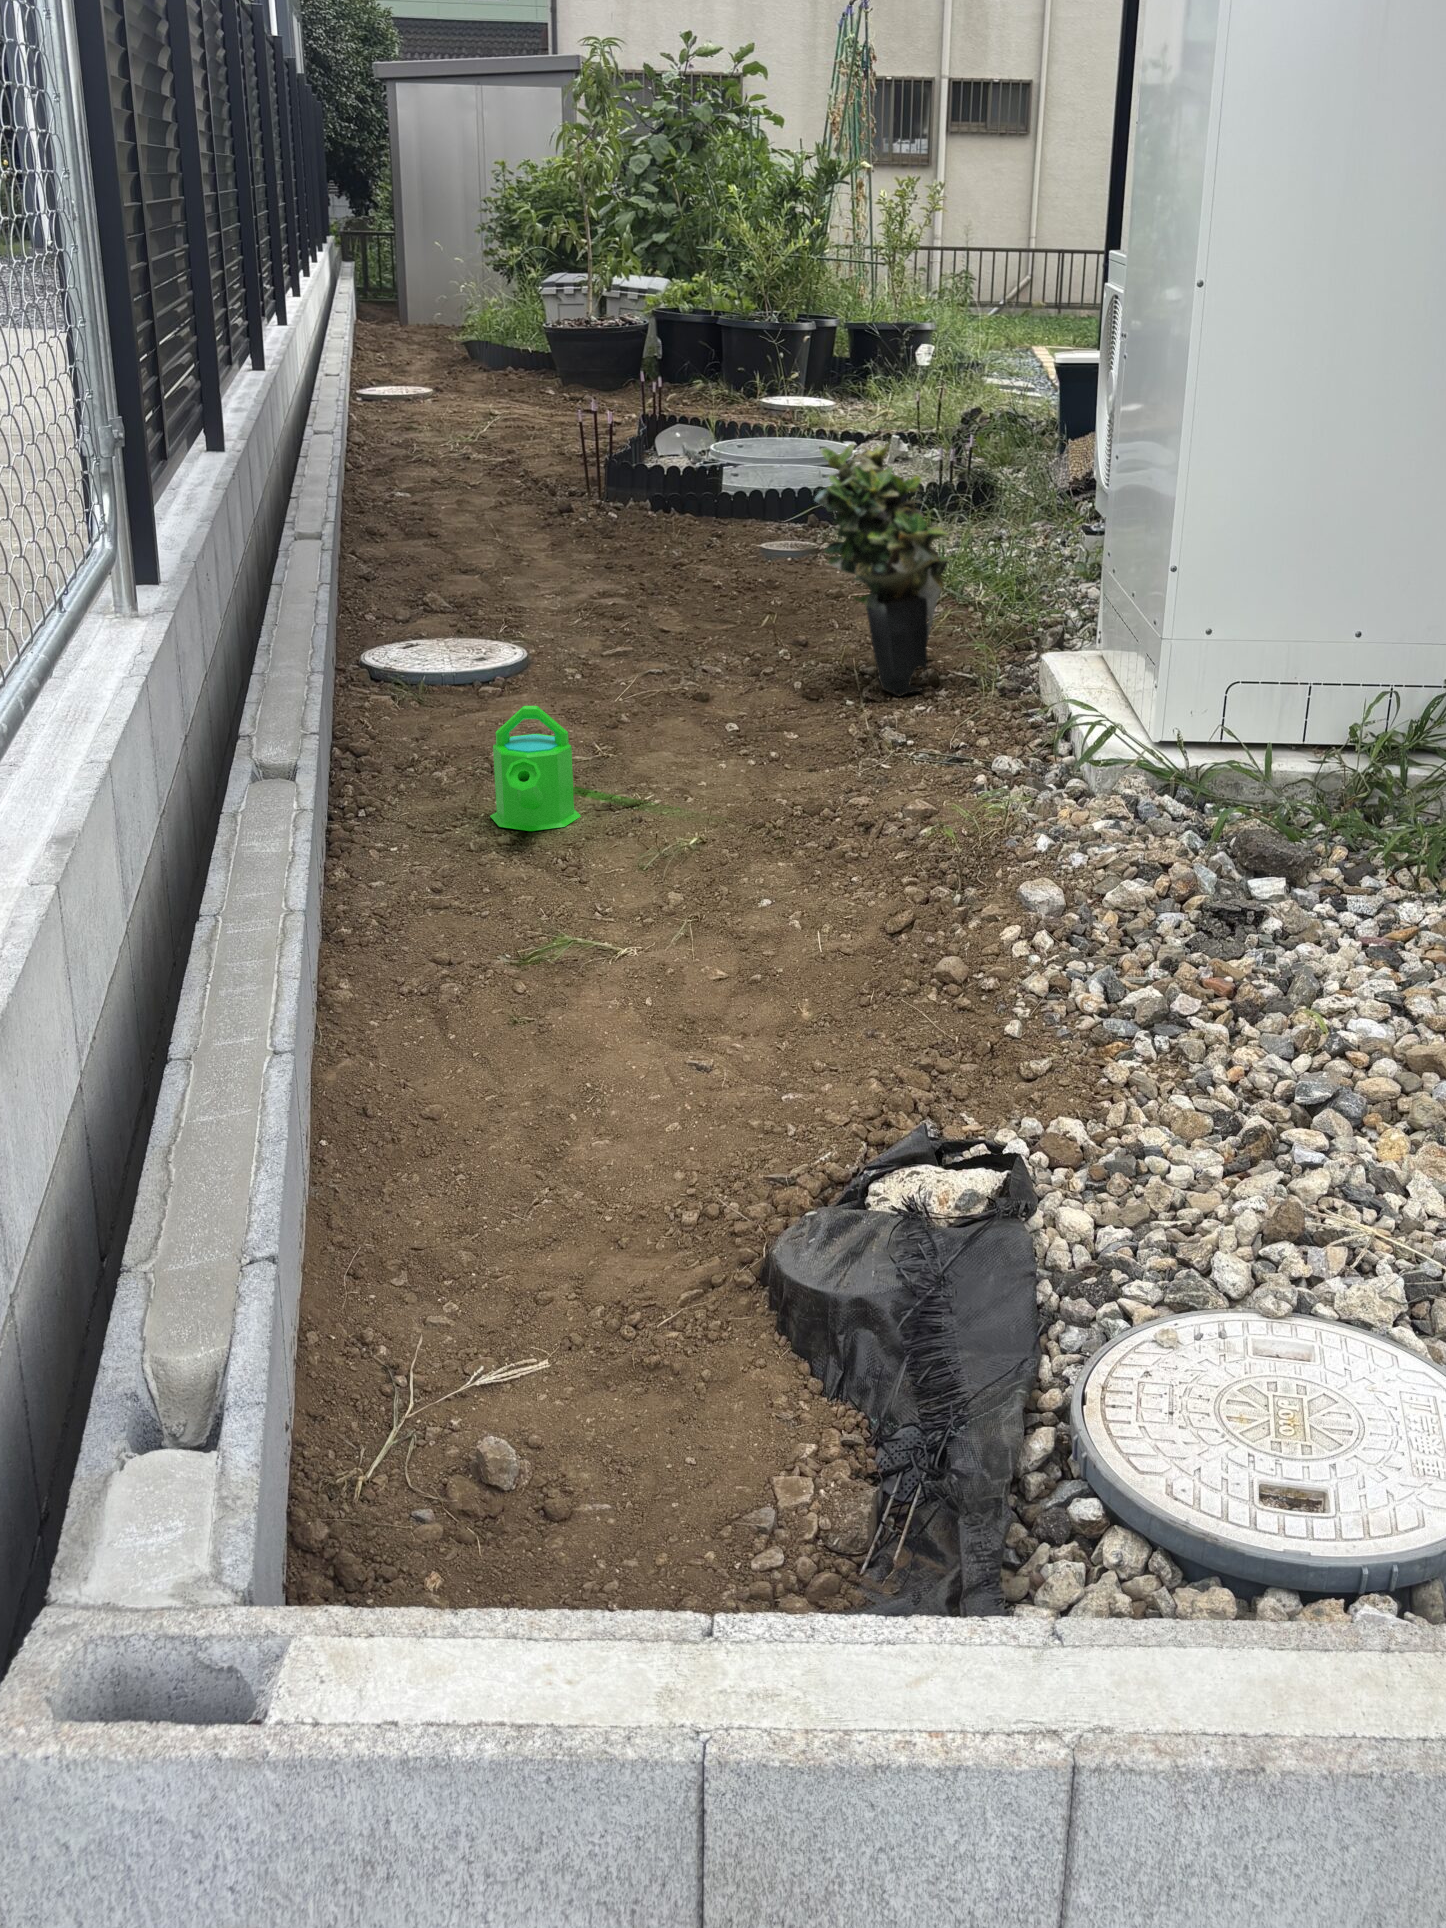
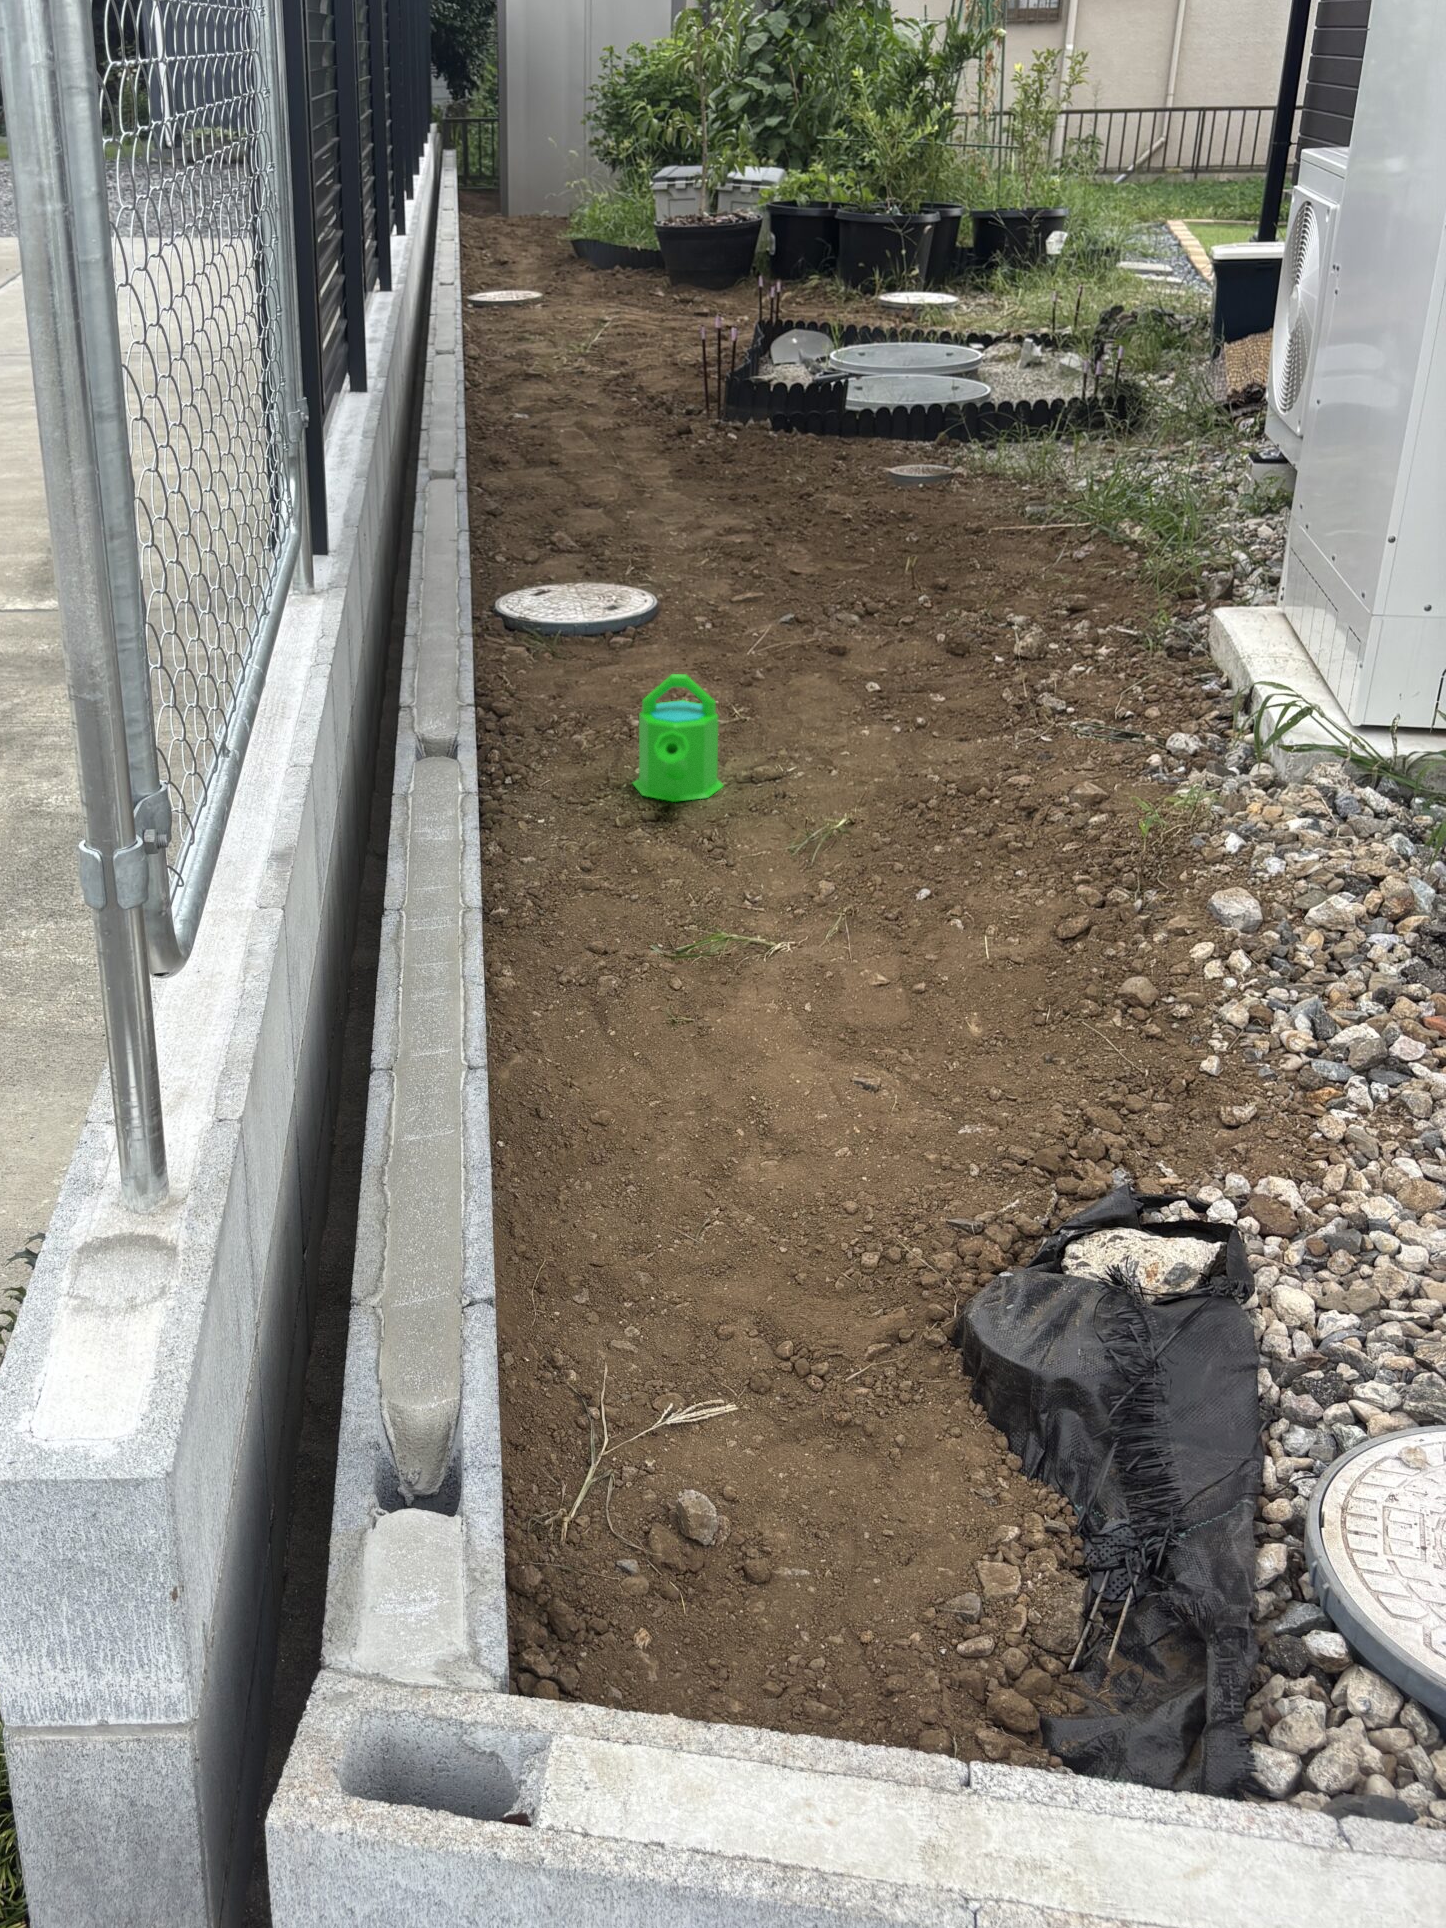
potted plant: present [815,443,952,696] -> none [974,382,1123,657]

